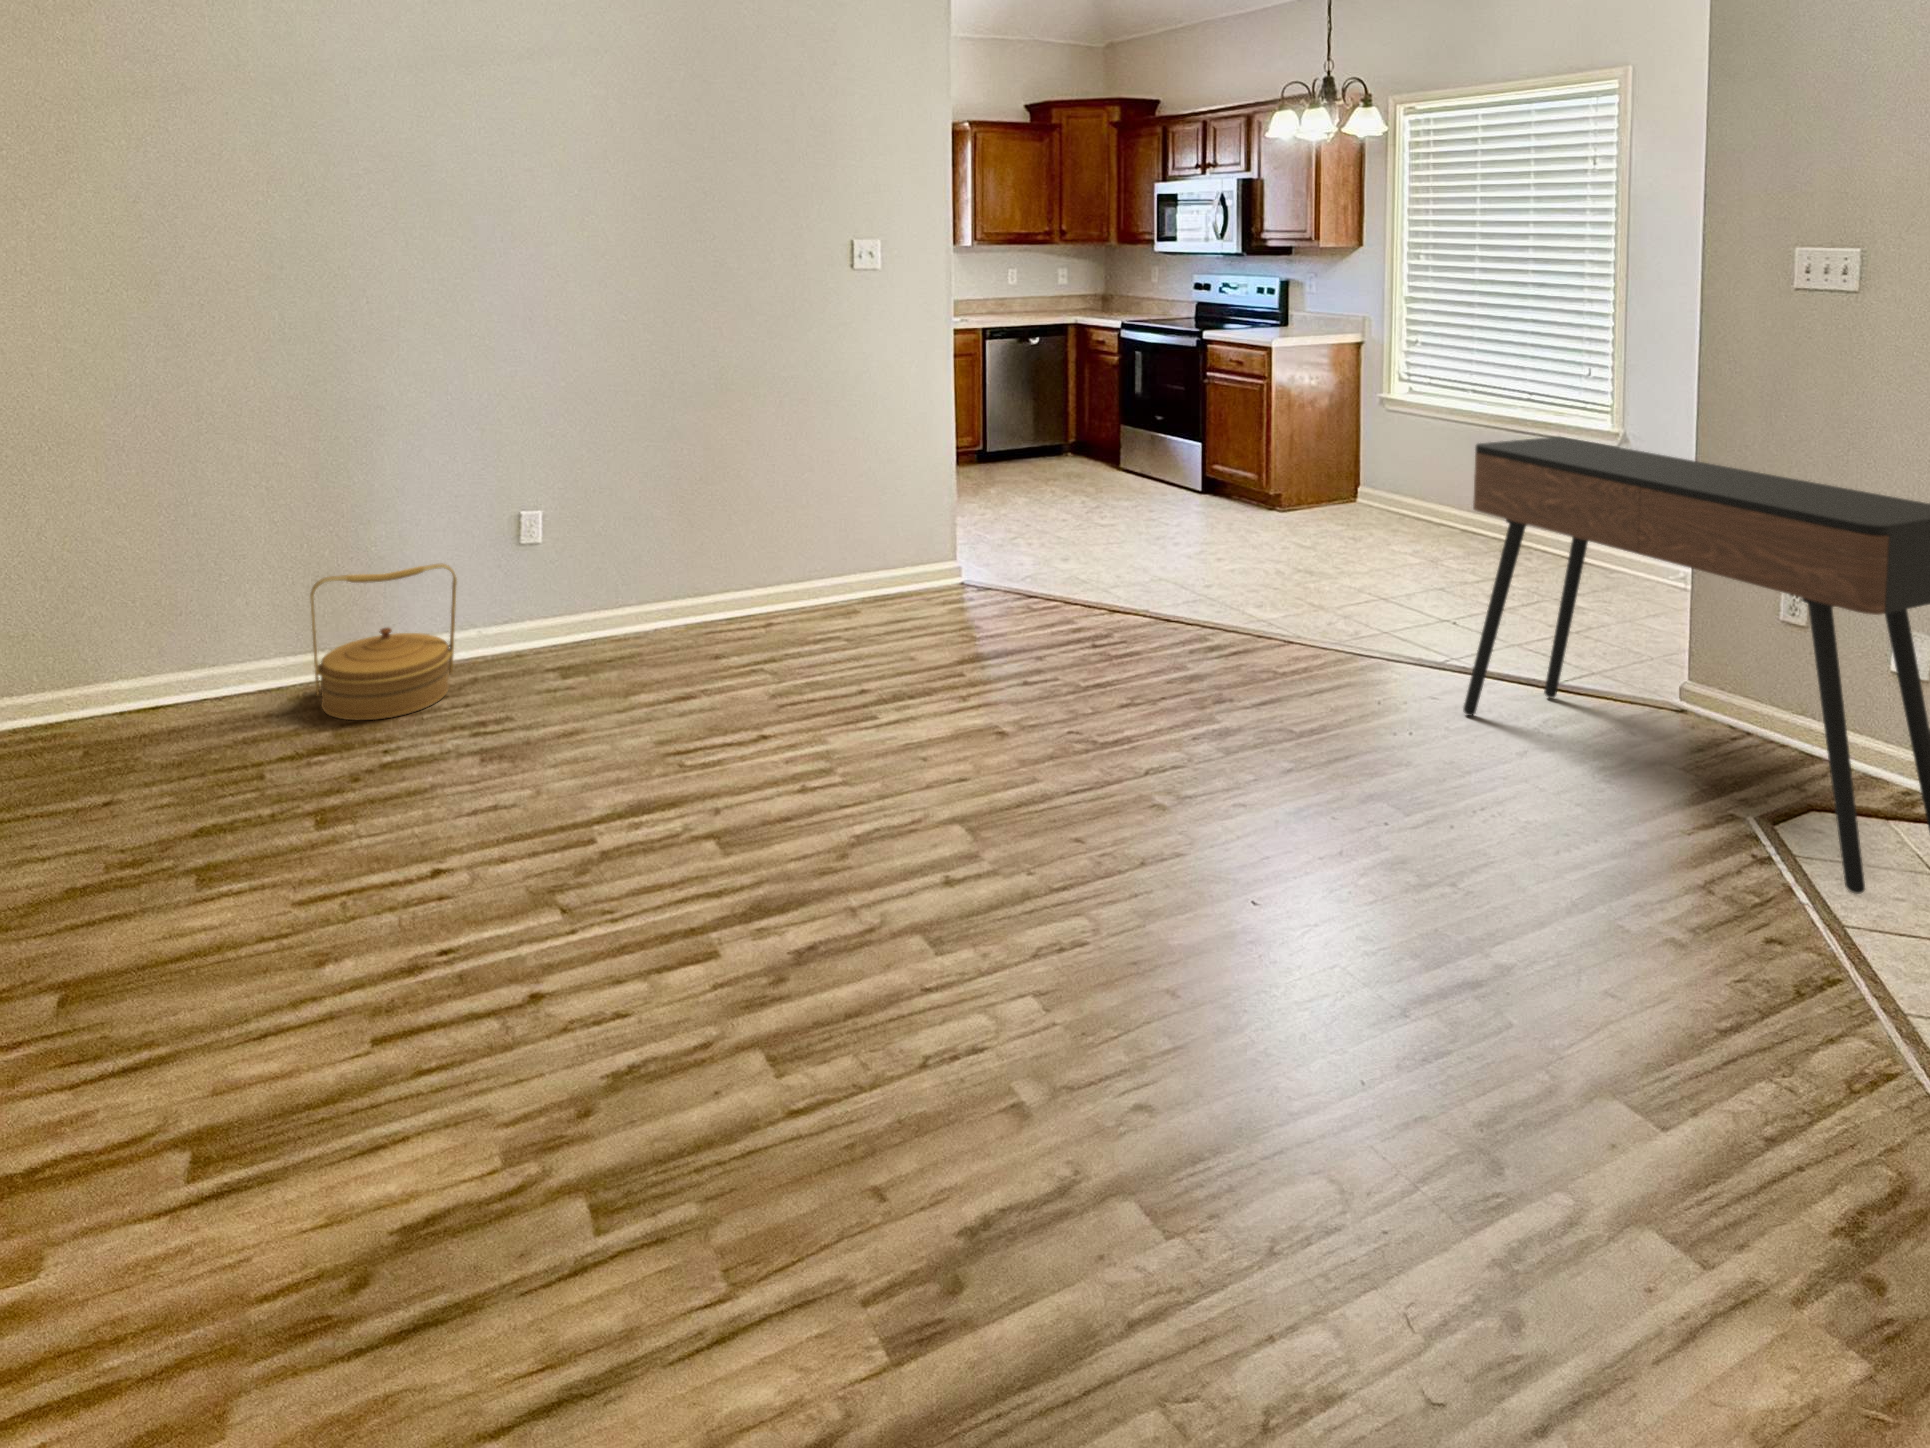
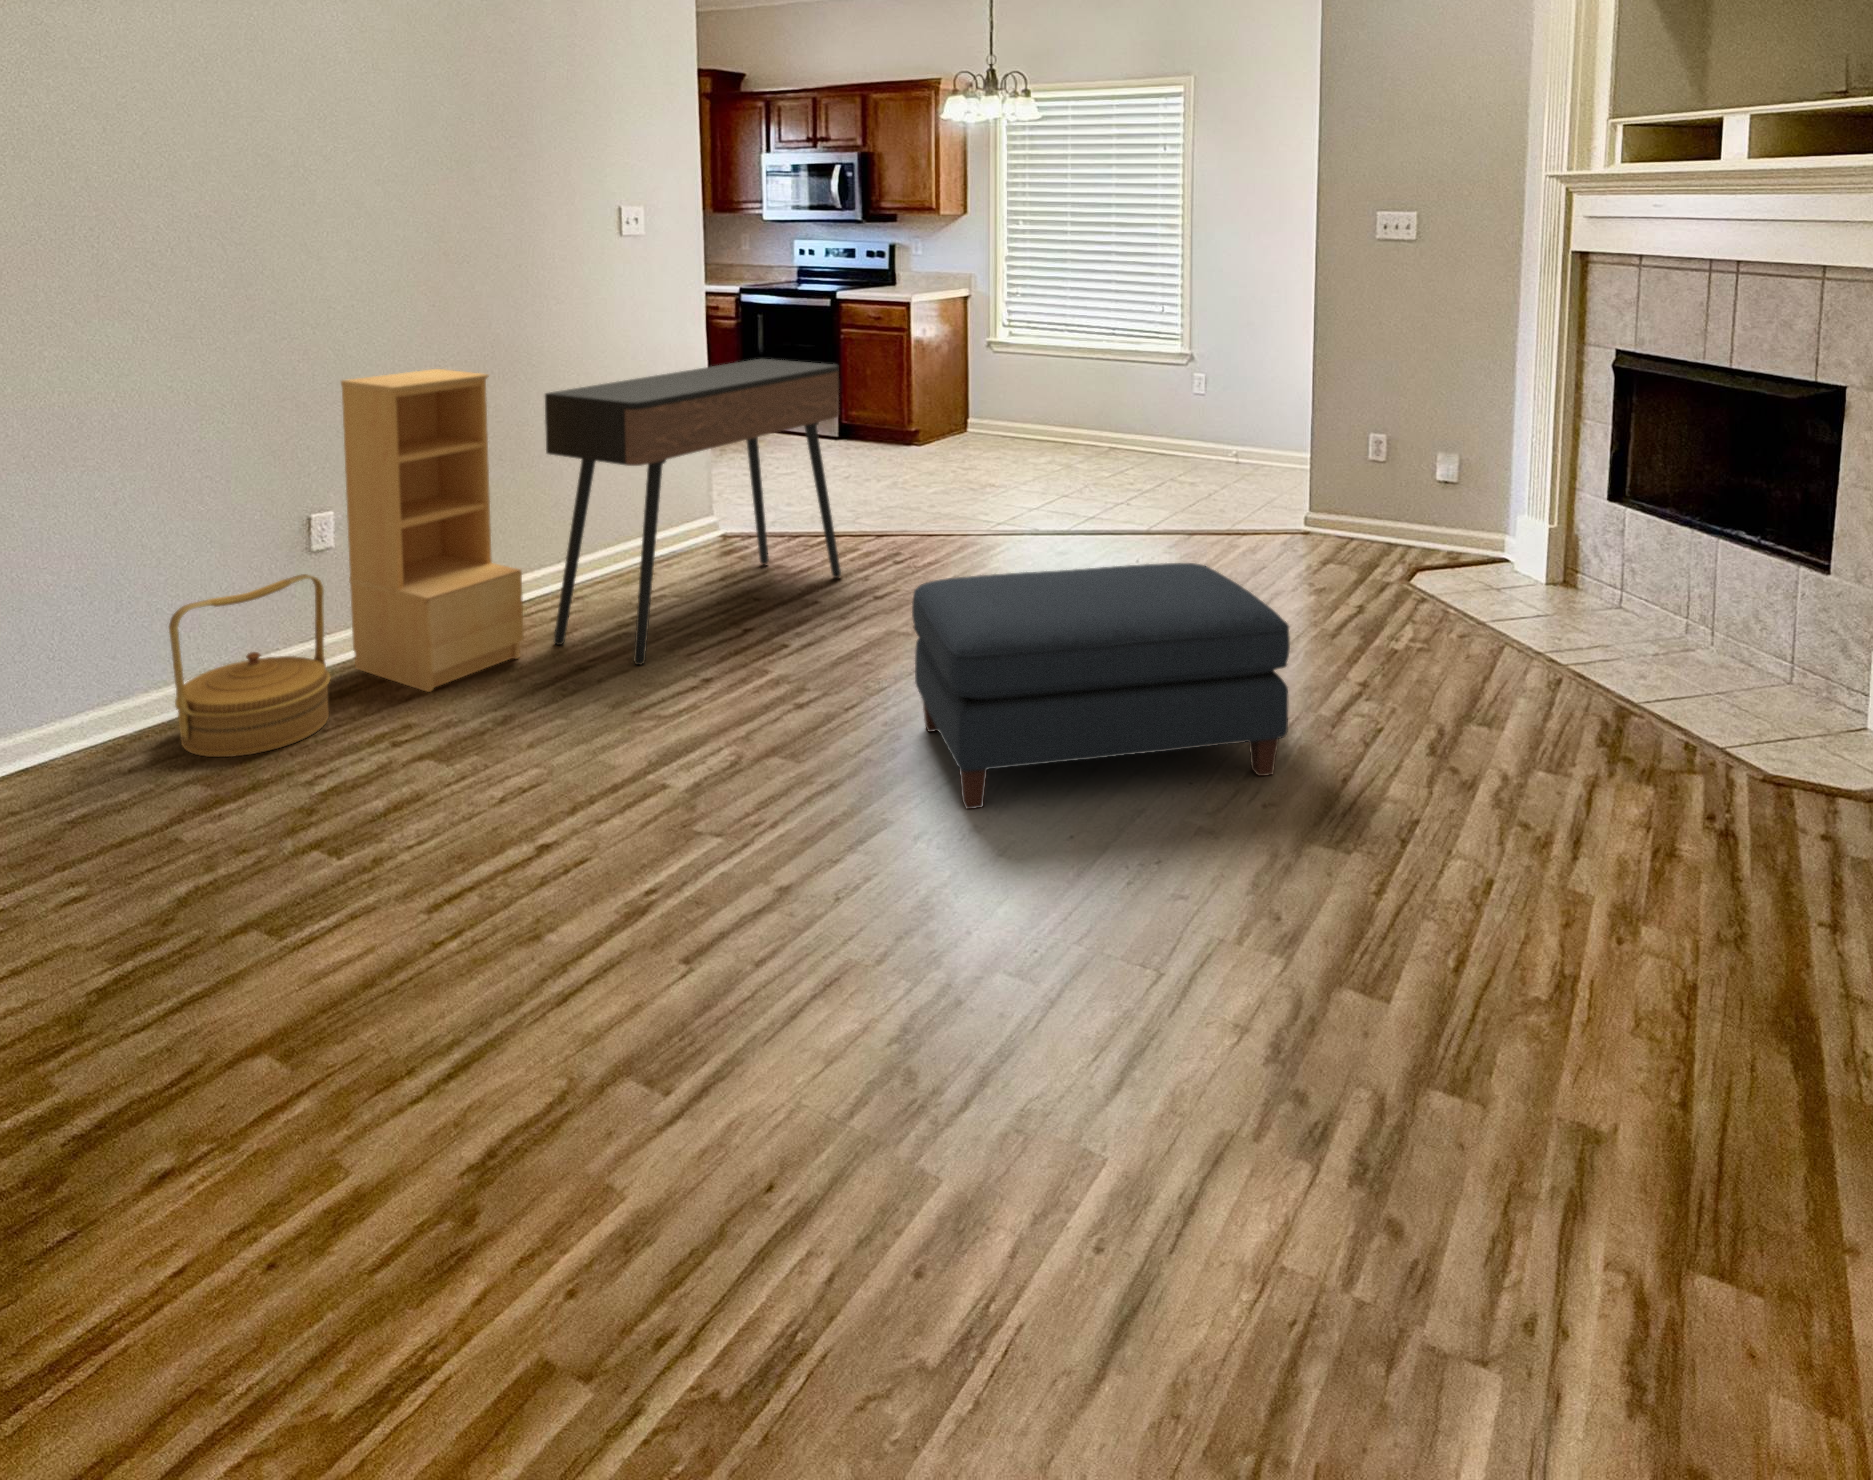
bookshelf: none [515,385,645,693] -> present [341,369,524,692]
console table: present [1463,437,1930,894] -> present [545,359,841,665]
ottoman: none [800,679,1275,1062] -> present [912,563,1290,809]

